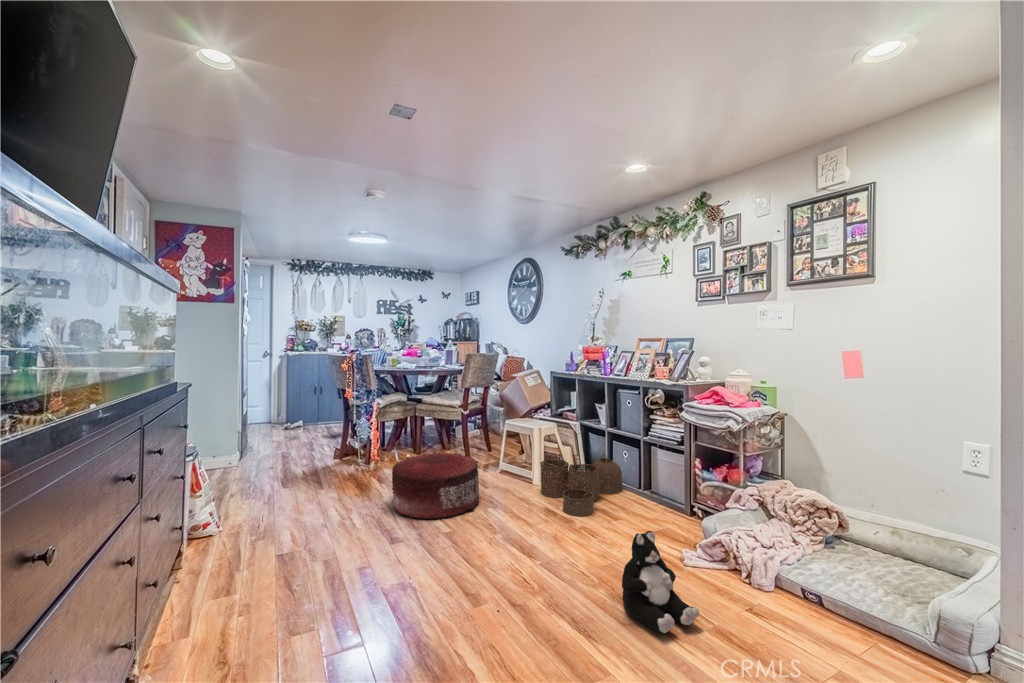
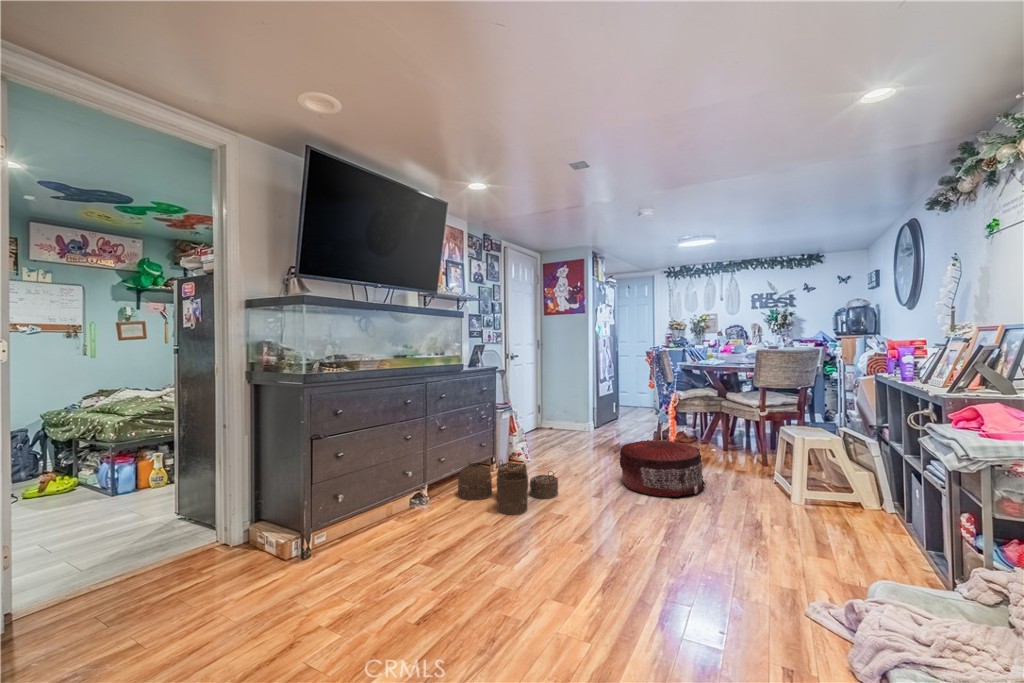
woven basket: present [540,455,622,516] -> present [458,460,558,514]
plush toy: present [622,531,699,633] -> none [622,530,691,634]

